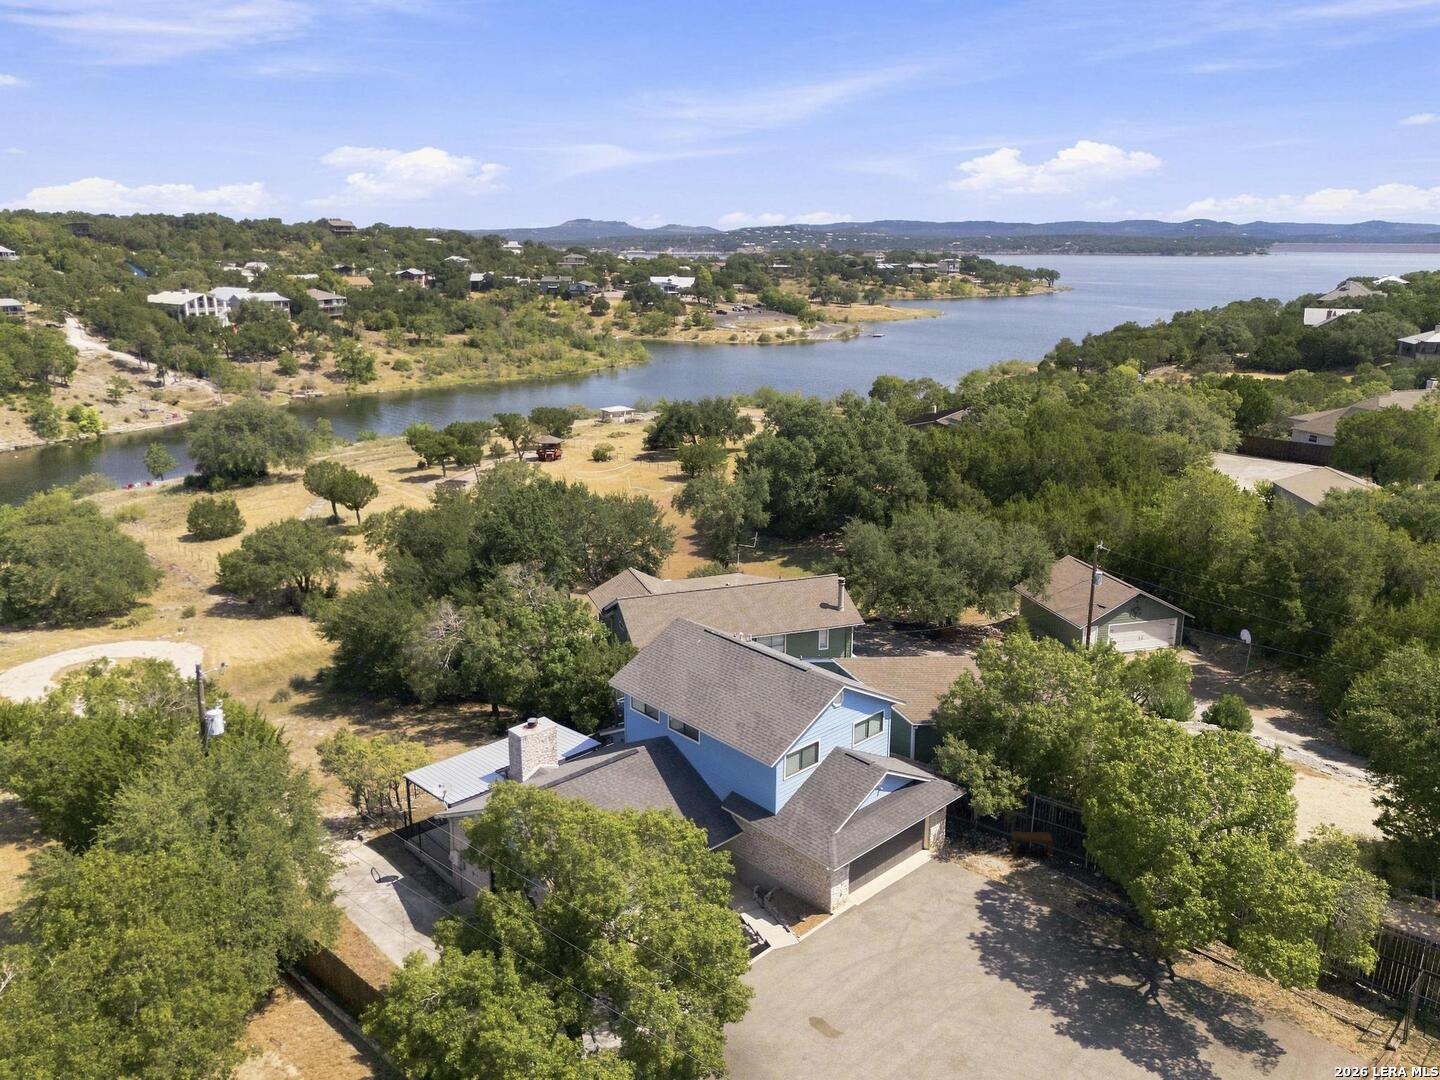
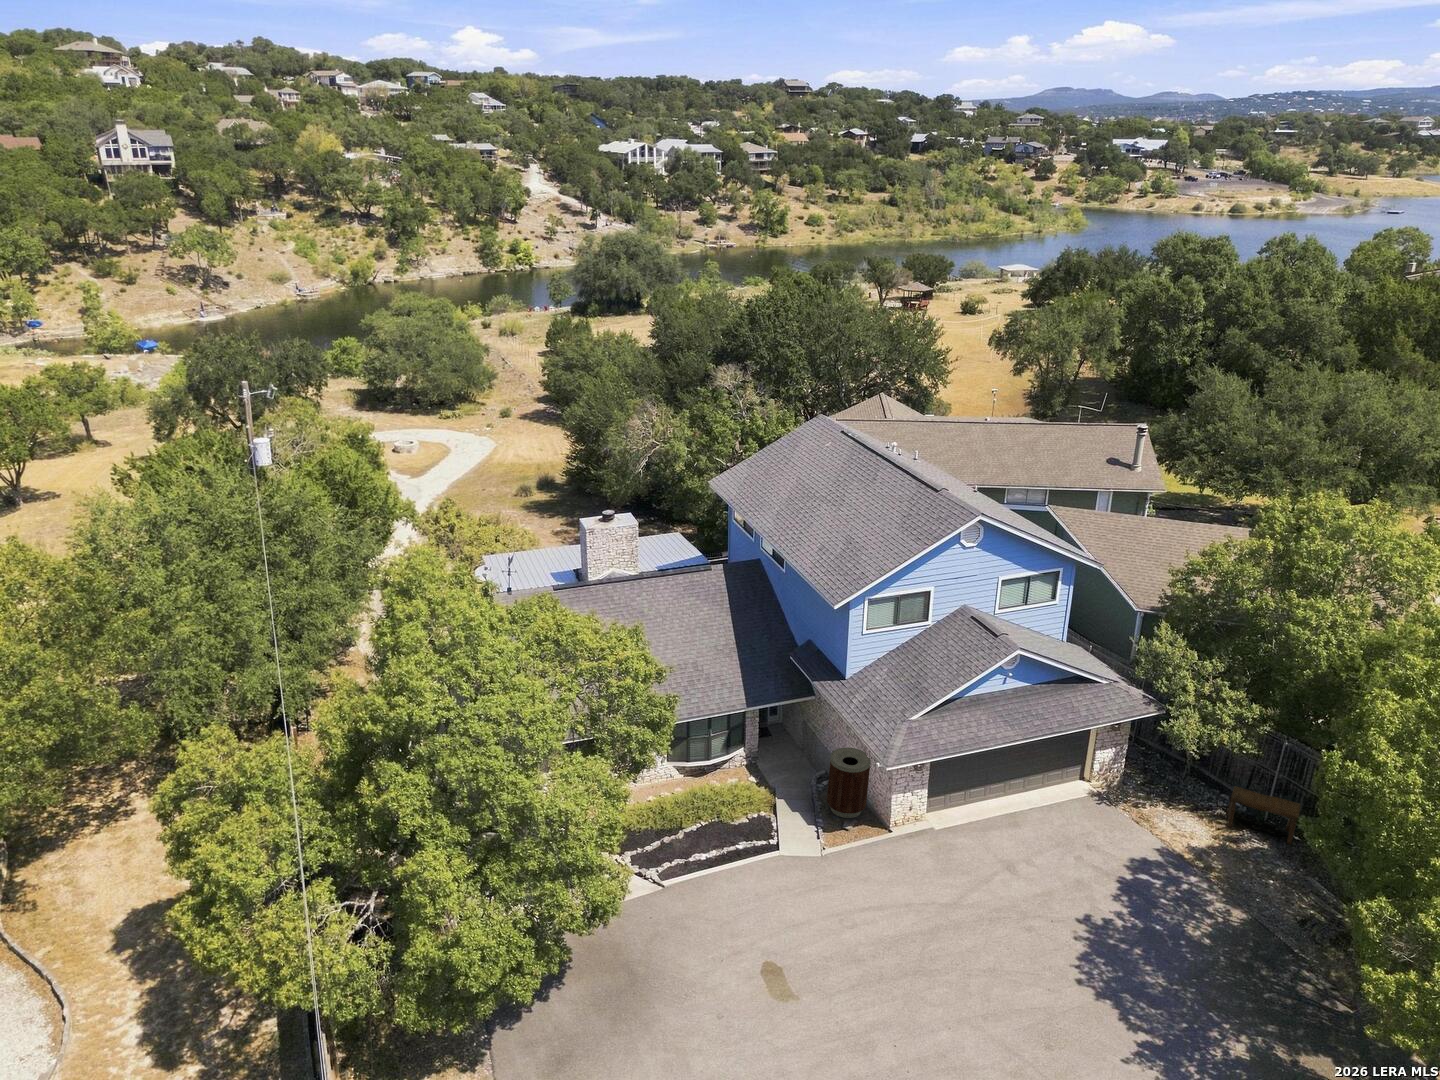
trash can: none [782,864,811,915] -> present [827,748,871,818]

